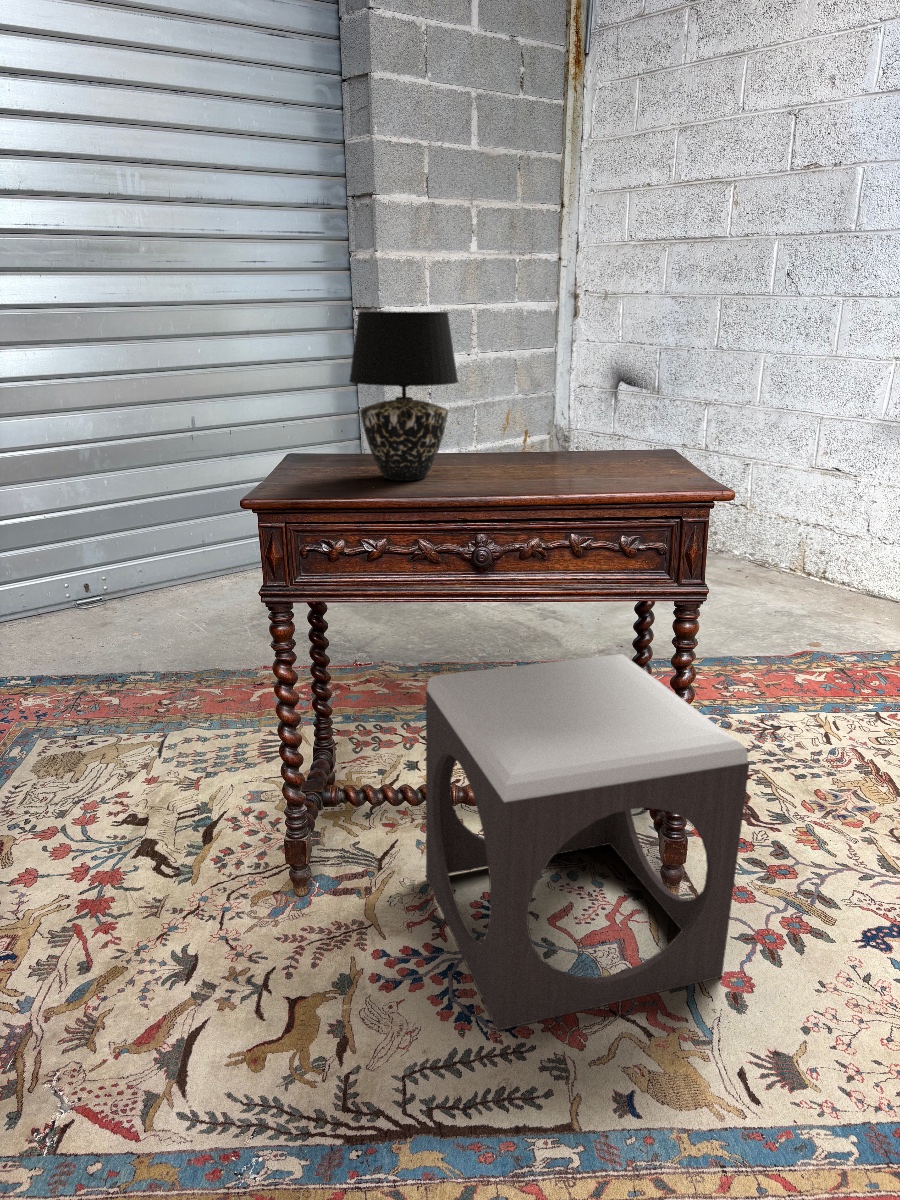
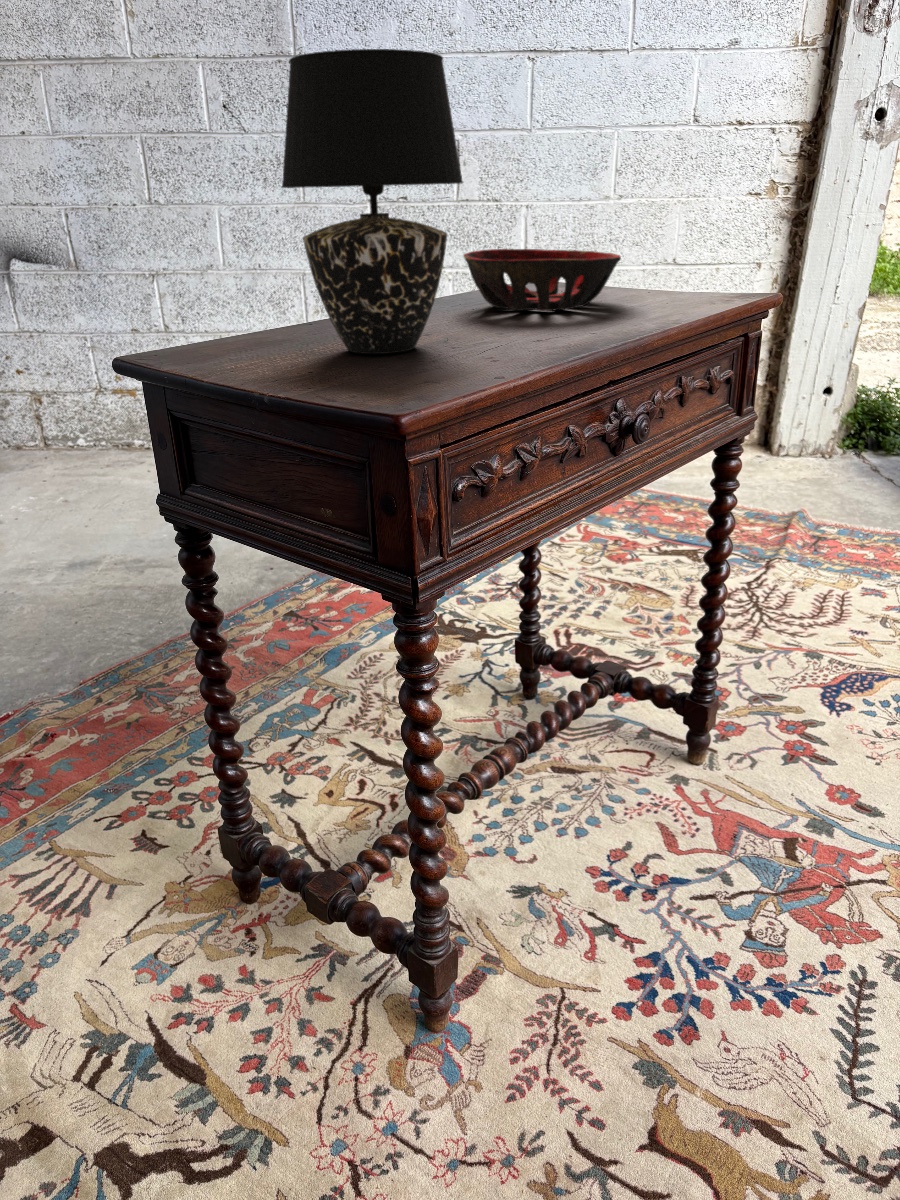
decorative bowl: none [533,424,654,476] -> present [463,249,621,311]
footstool: present [426,654,749,1031] -> none [522,527,875,980]

